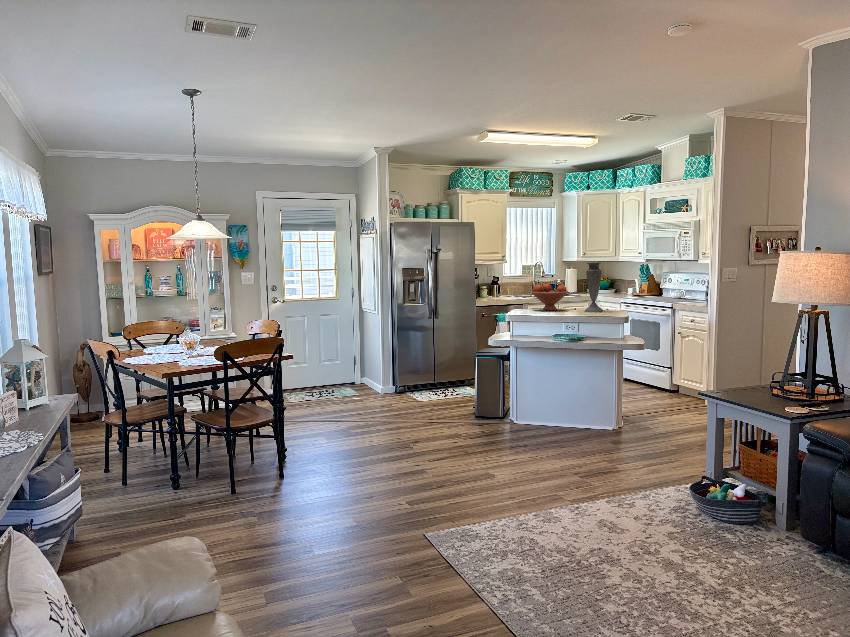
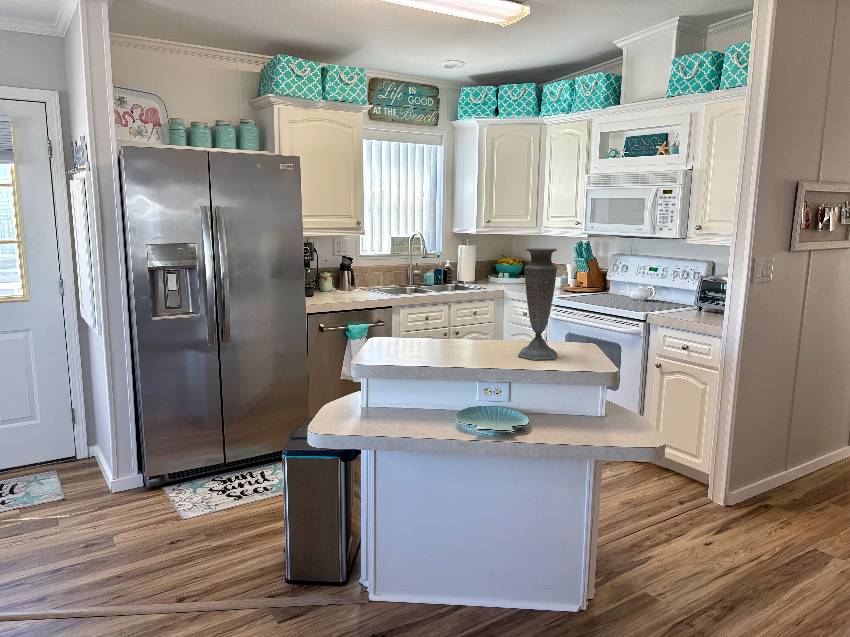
fruit bowl: present [532,283,568,311] -> none [403,290,482,353]

